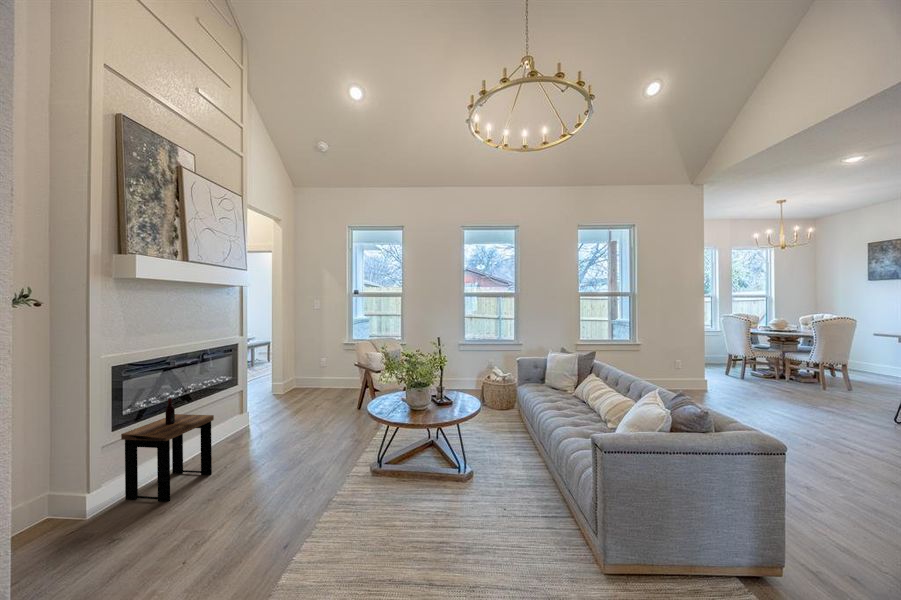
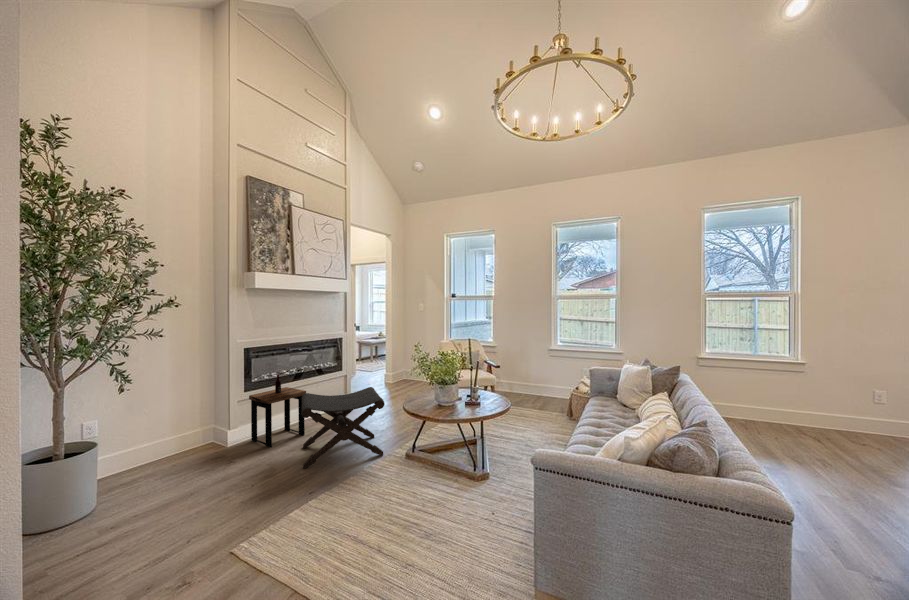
footstool: none [220,399,344,517] -> present [301,387,385,468]

